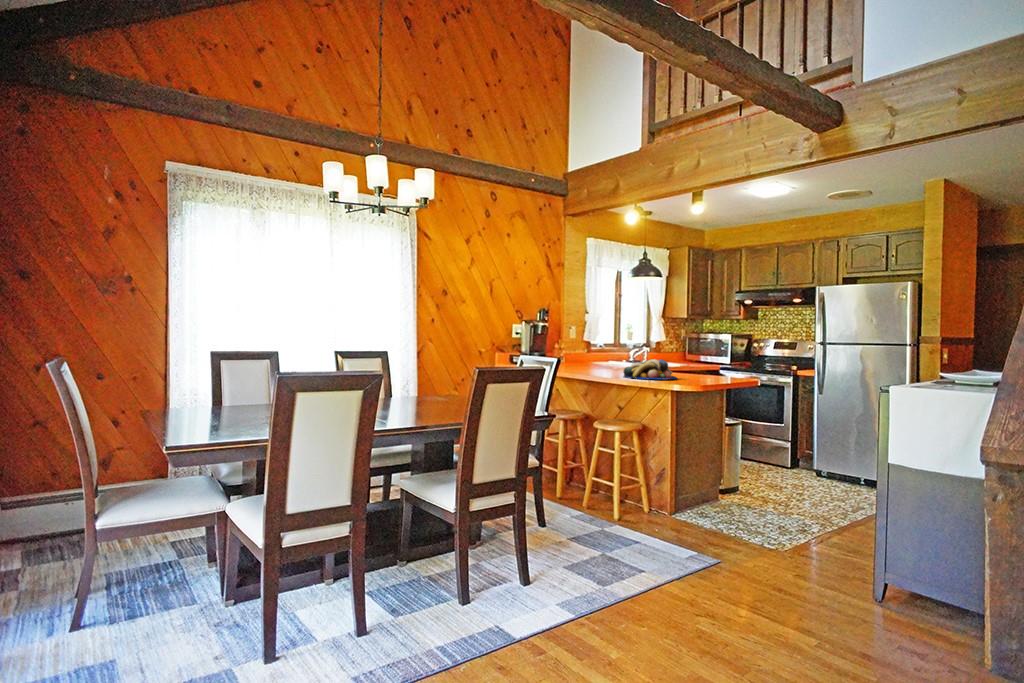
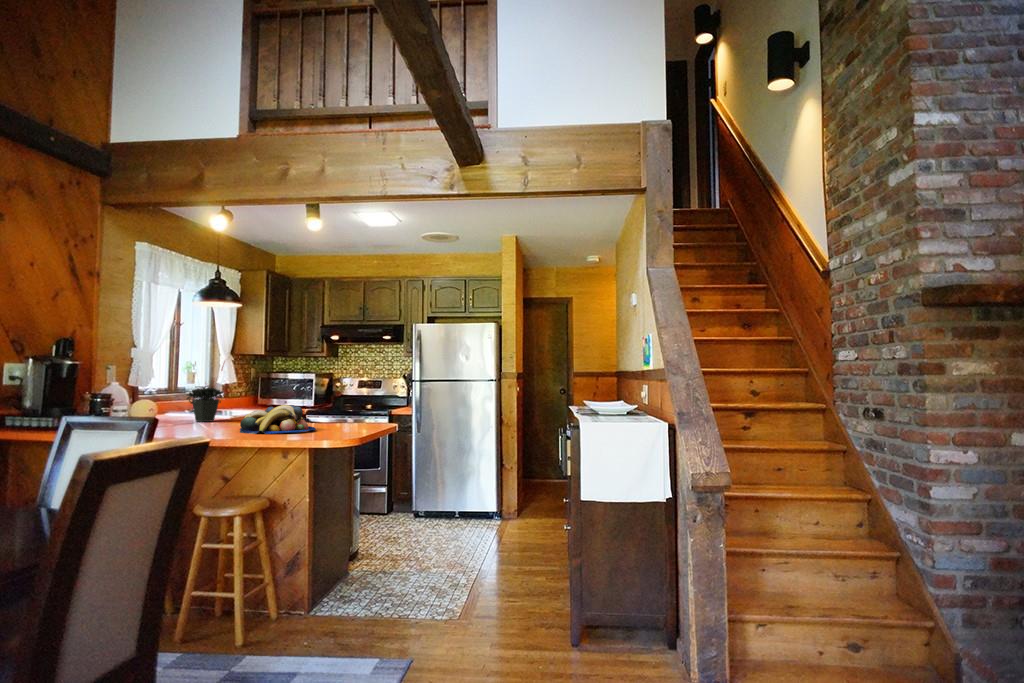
potted plant: none [604,325,629,370] -> present [187,363,223,422]

